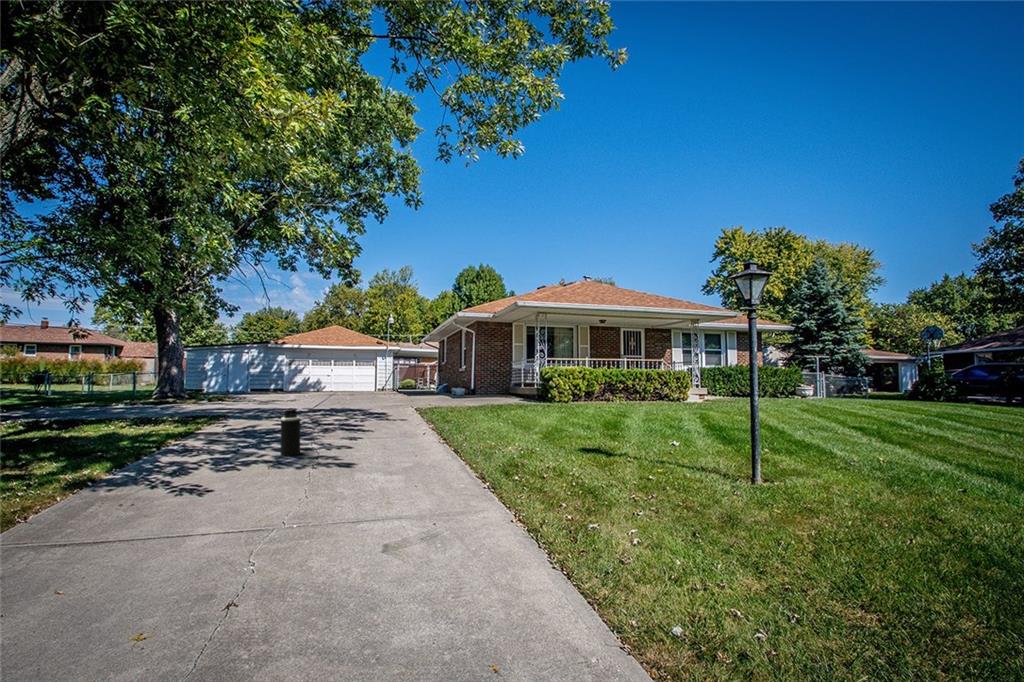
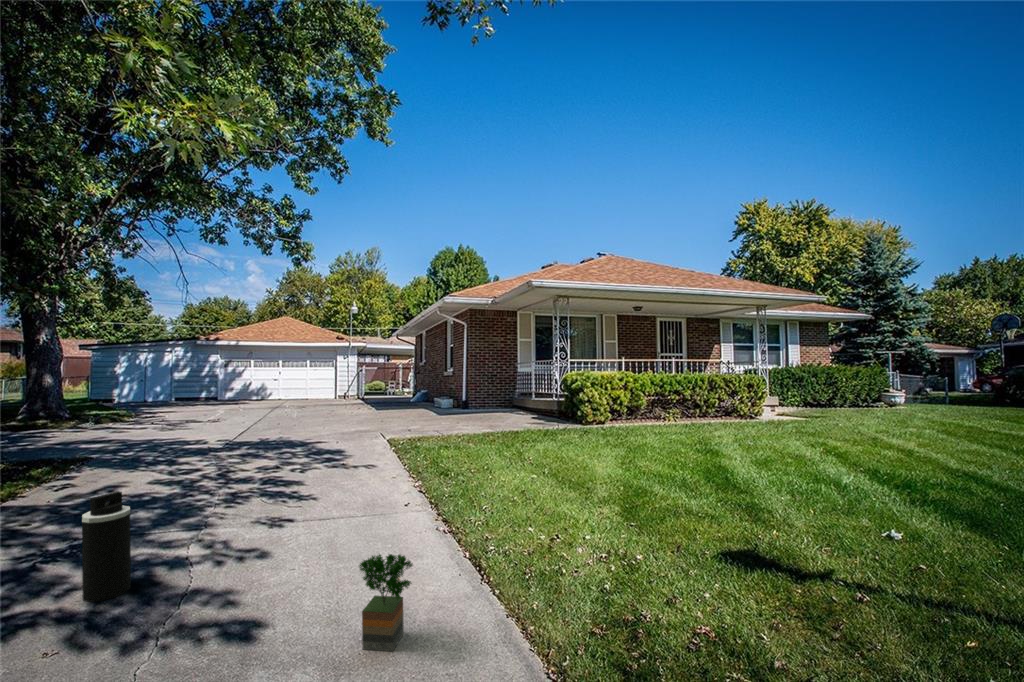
potted tree: none [406,429,430,466] -> present [360,554,413,651]

